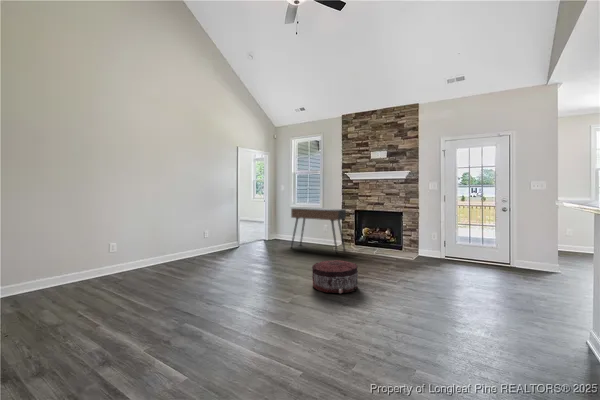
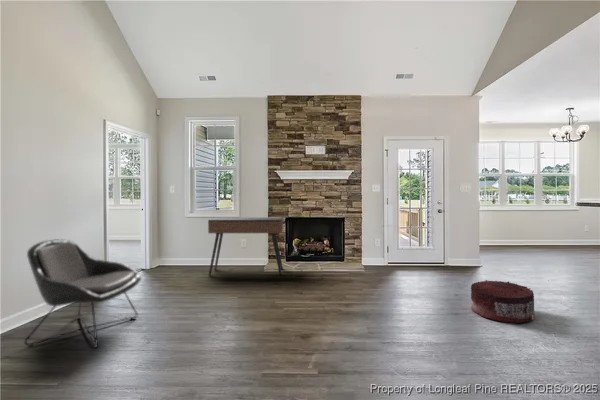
lounge chair: none [168,211,226,268] -> present [25,239,141,348]
pouf: present [312,260,358,293] -> present [471,280,535,323]

